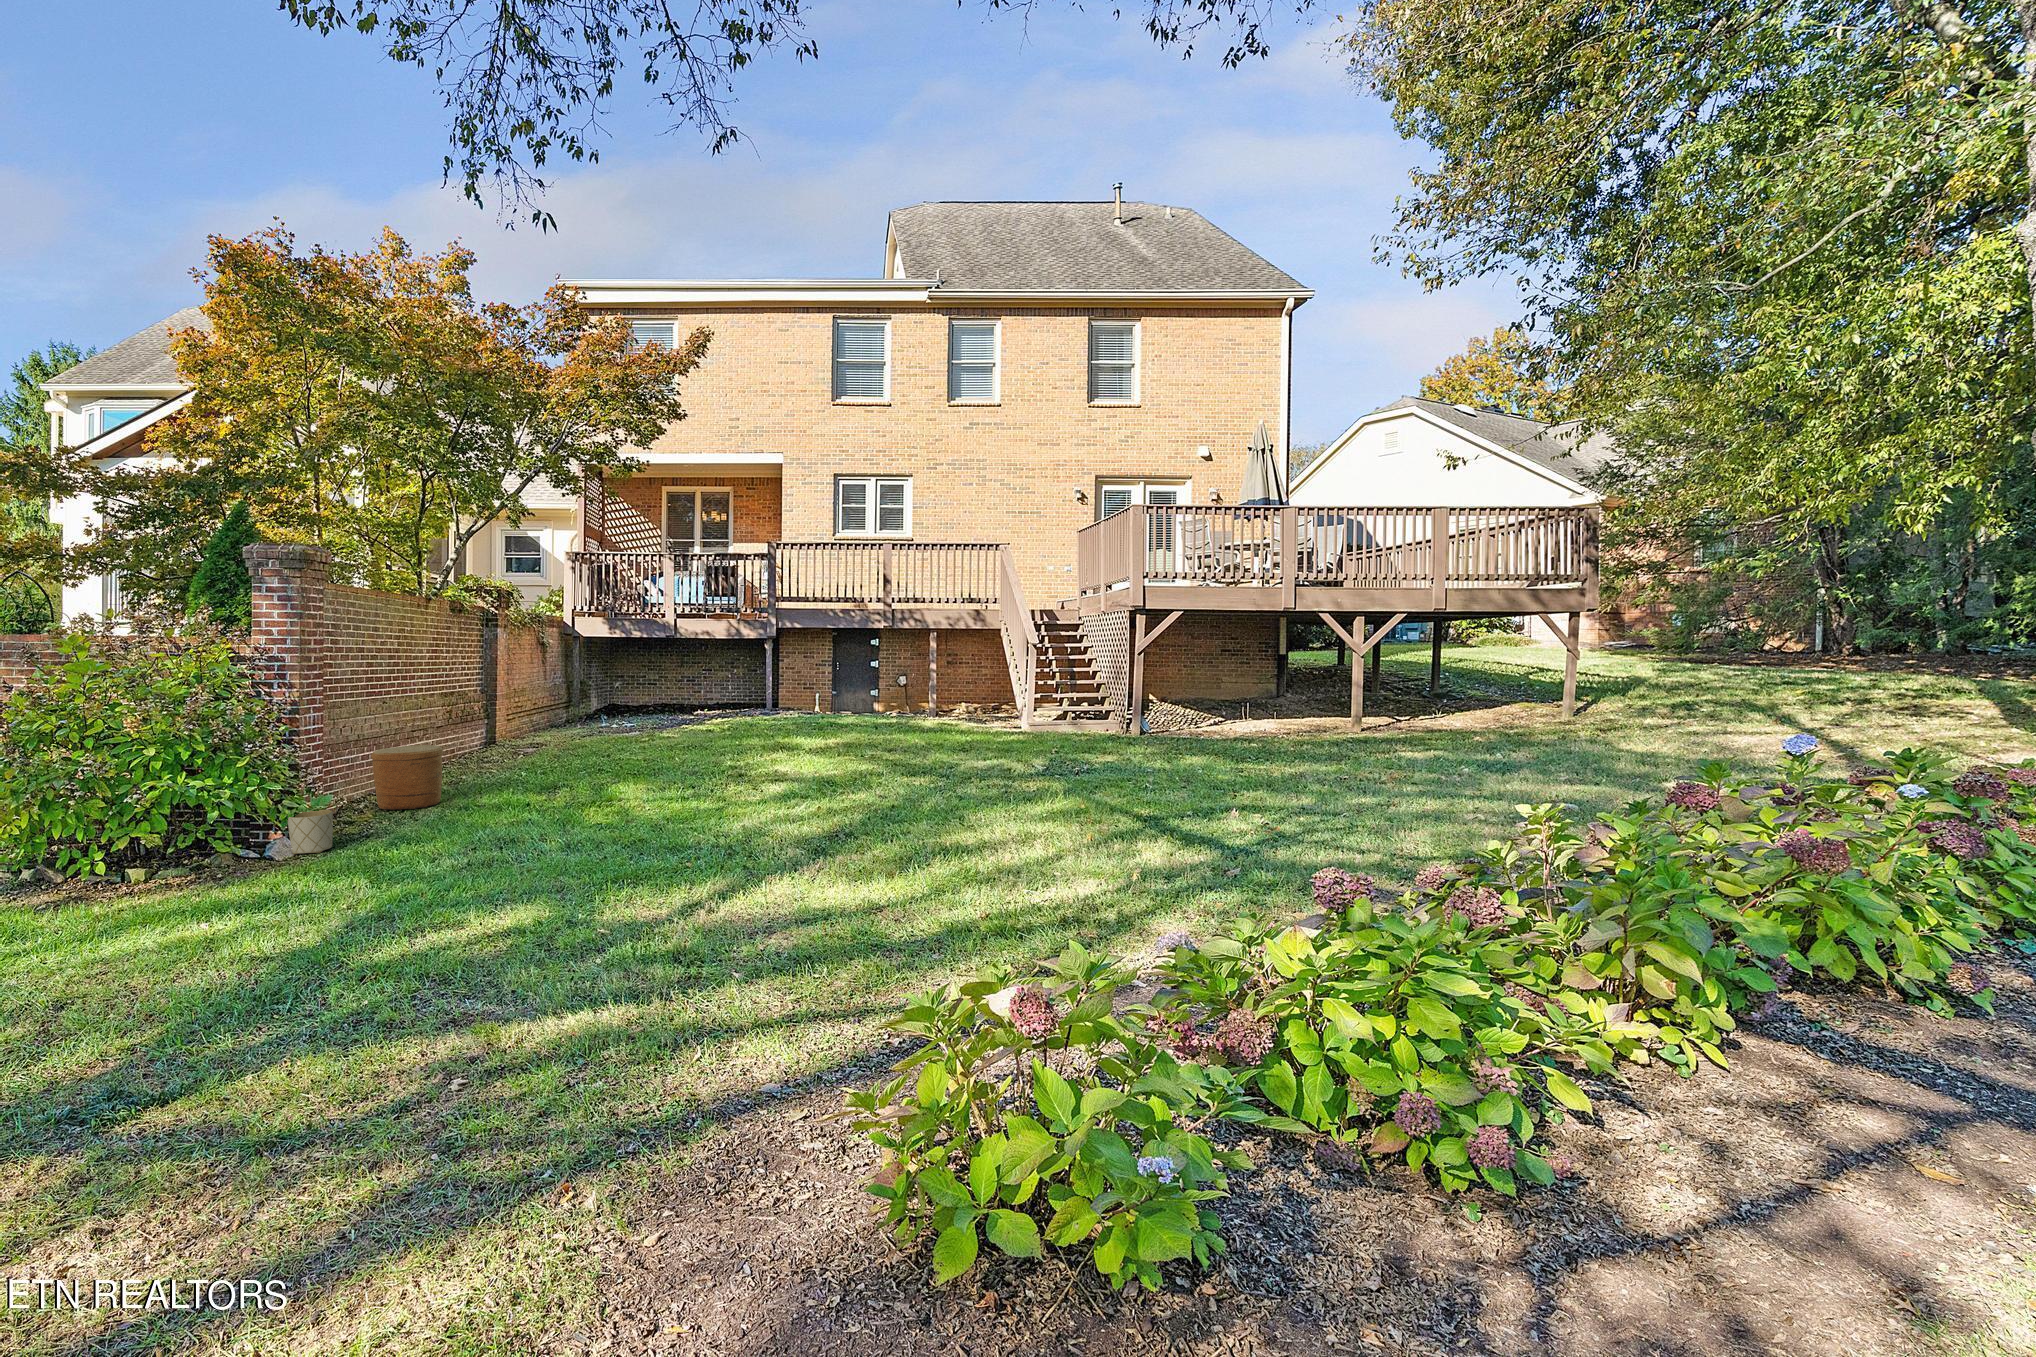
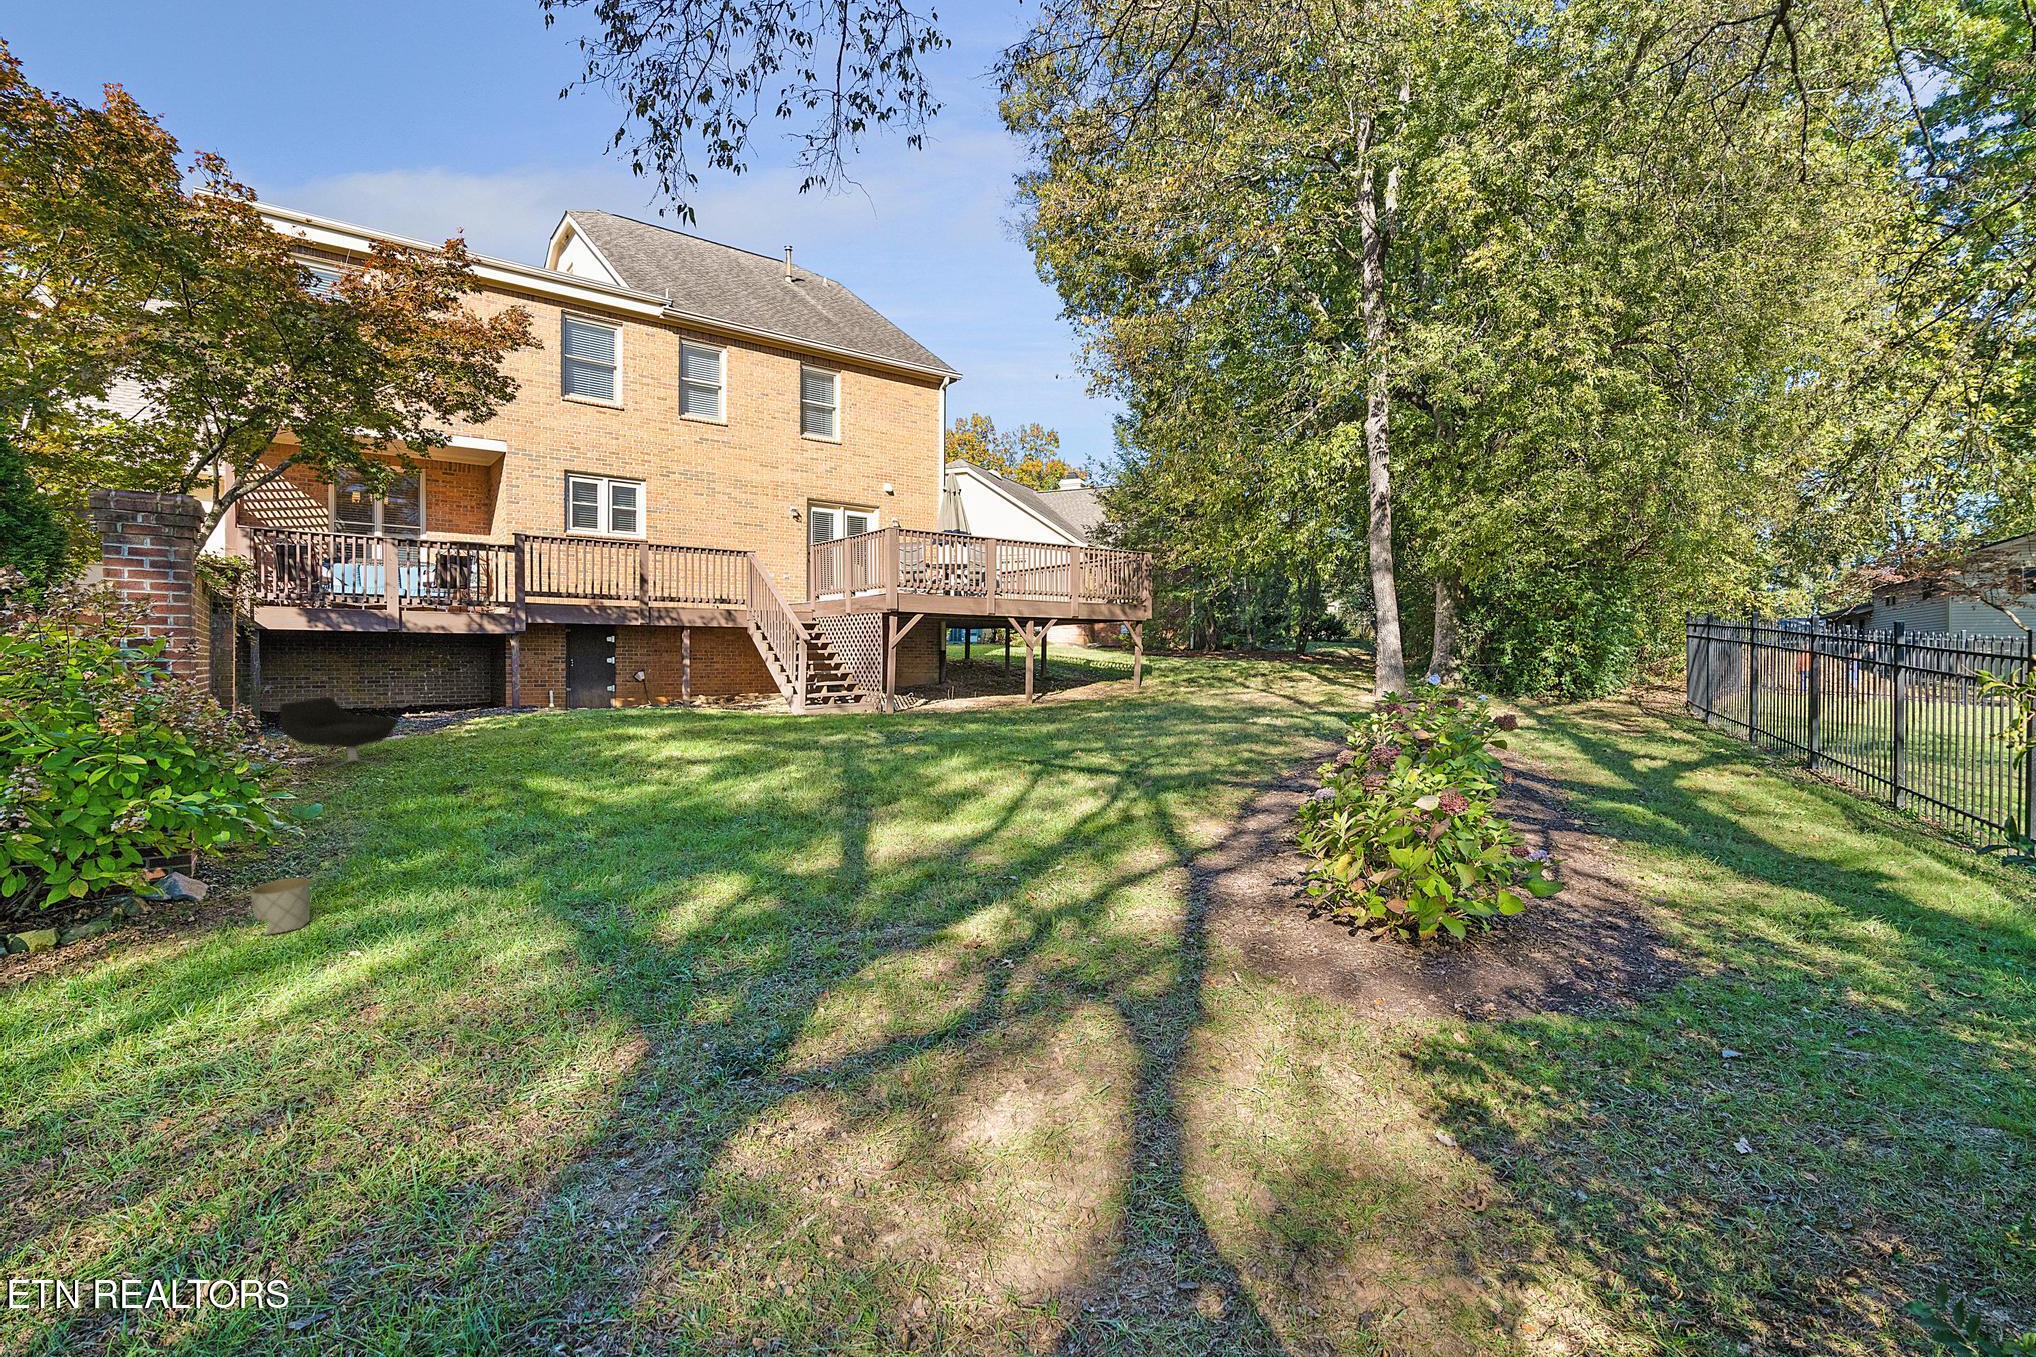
lounge chair: none [502,688,591,752] -> present [280,697,398,768]
woven basket: present [371,745,443,810] -> none [249,783,344,862]

